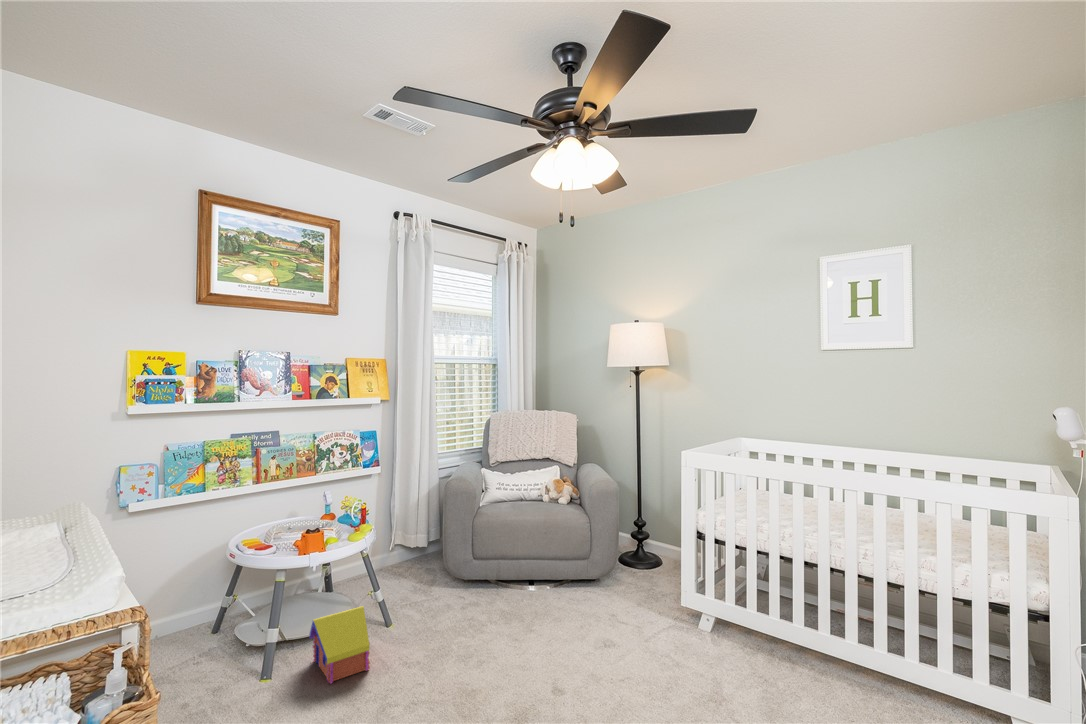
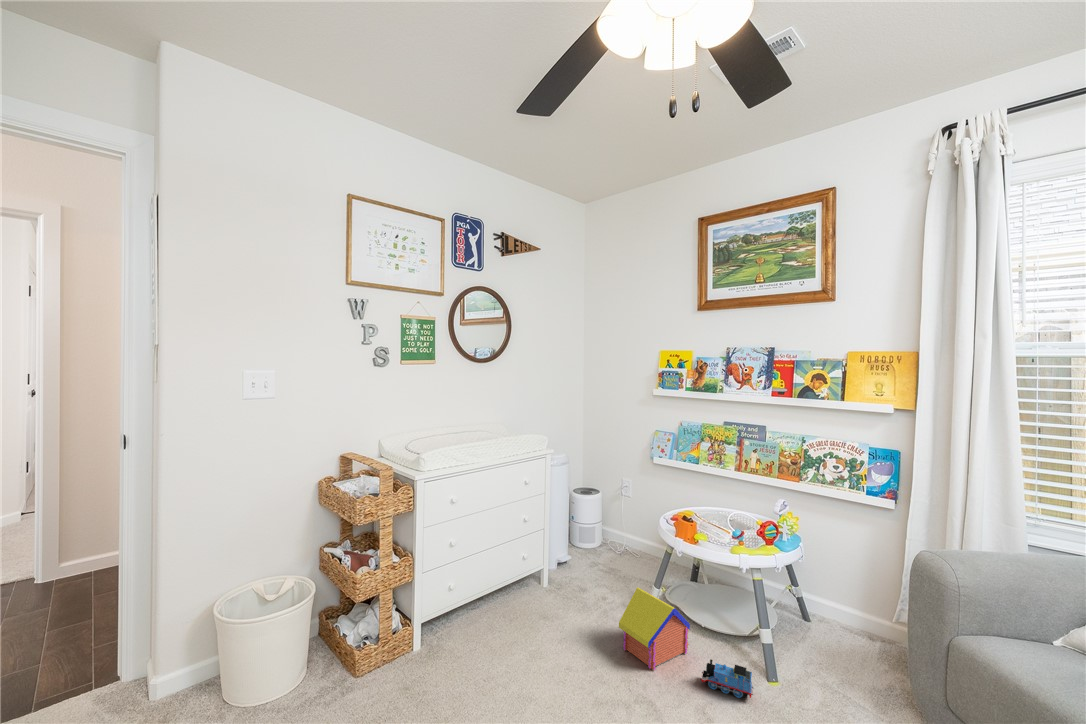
toy train: none [387,612,421,645] -> present [700,660,753,698]

